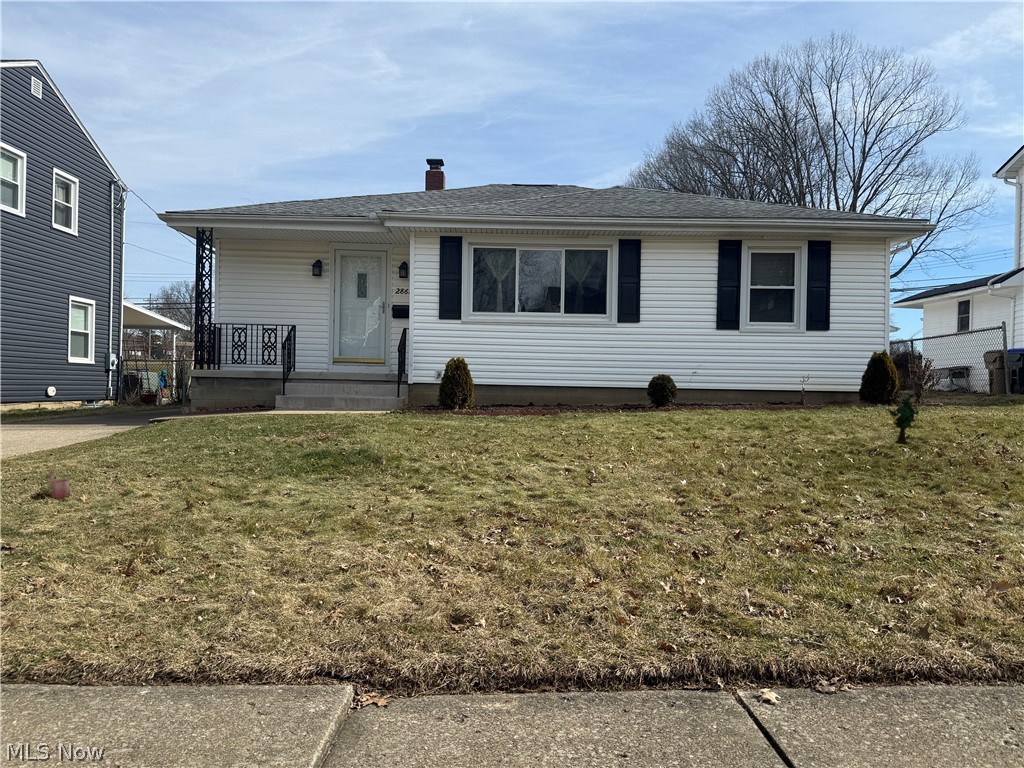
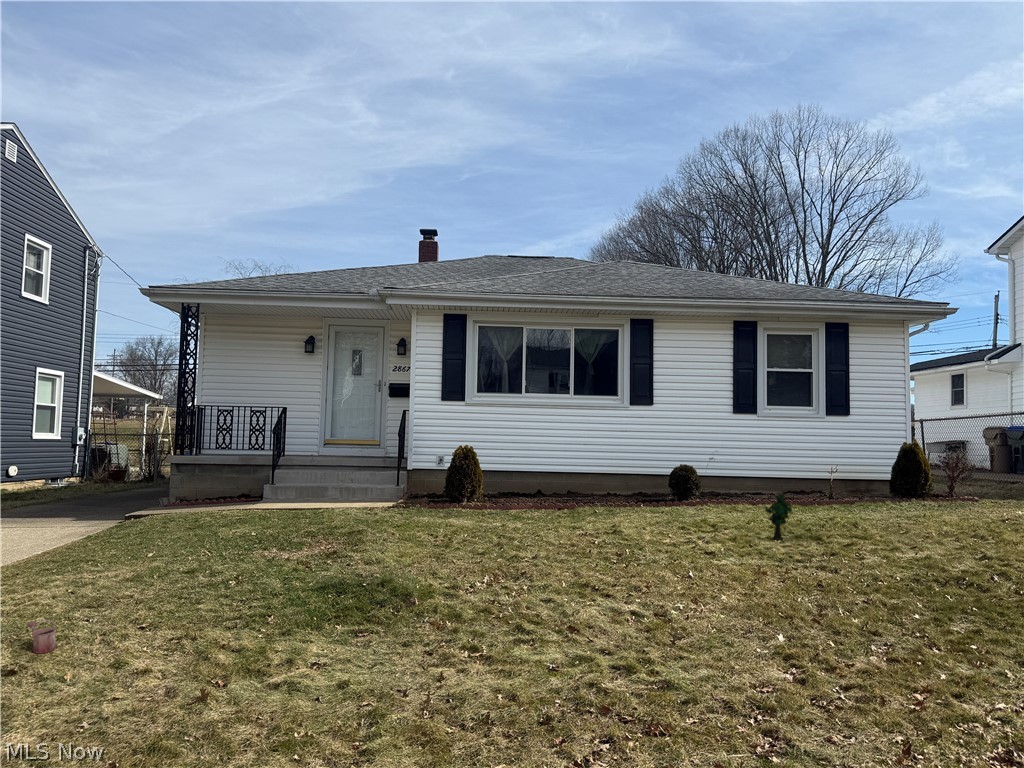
decorative plant: present [888,394,919,443] -> present [764,491,792,540]

